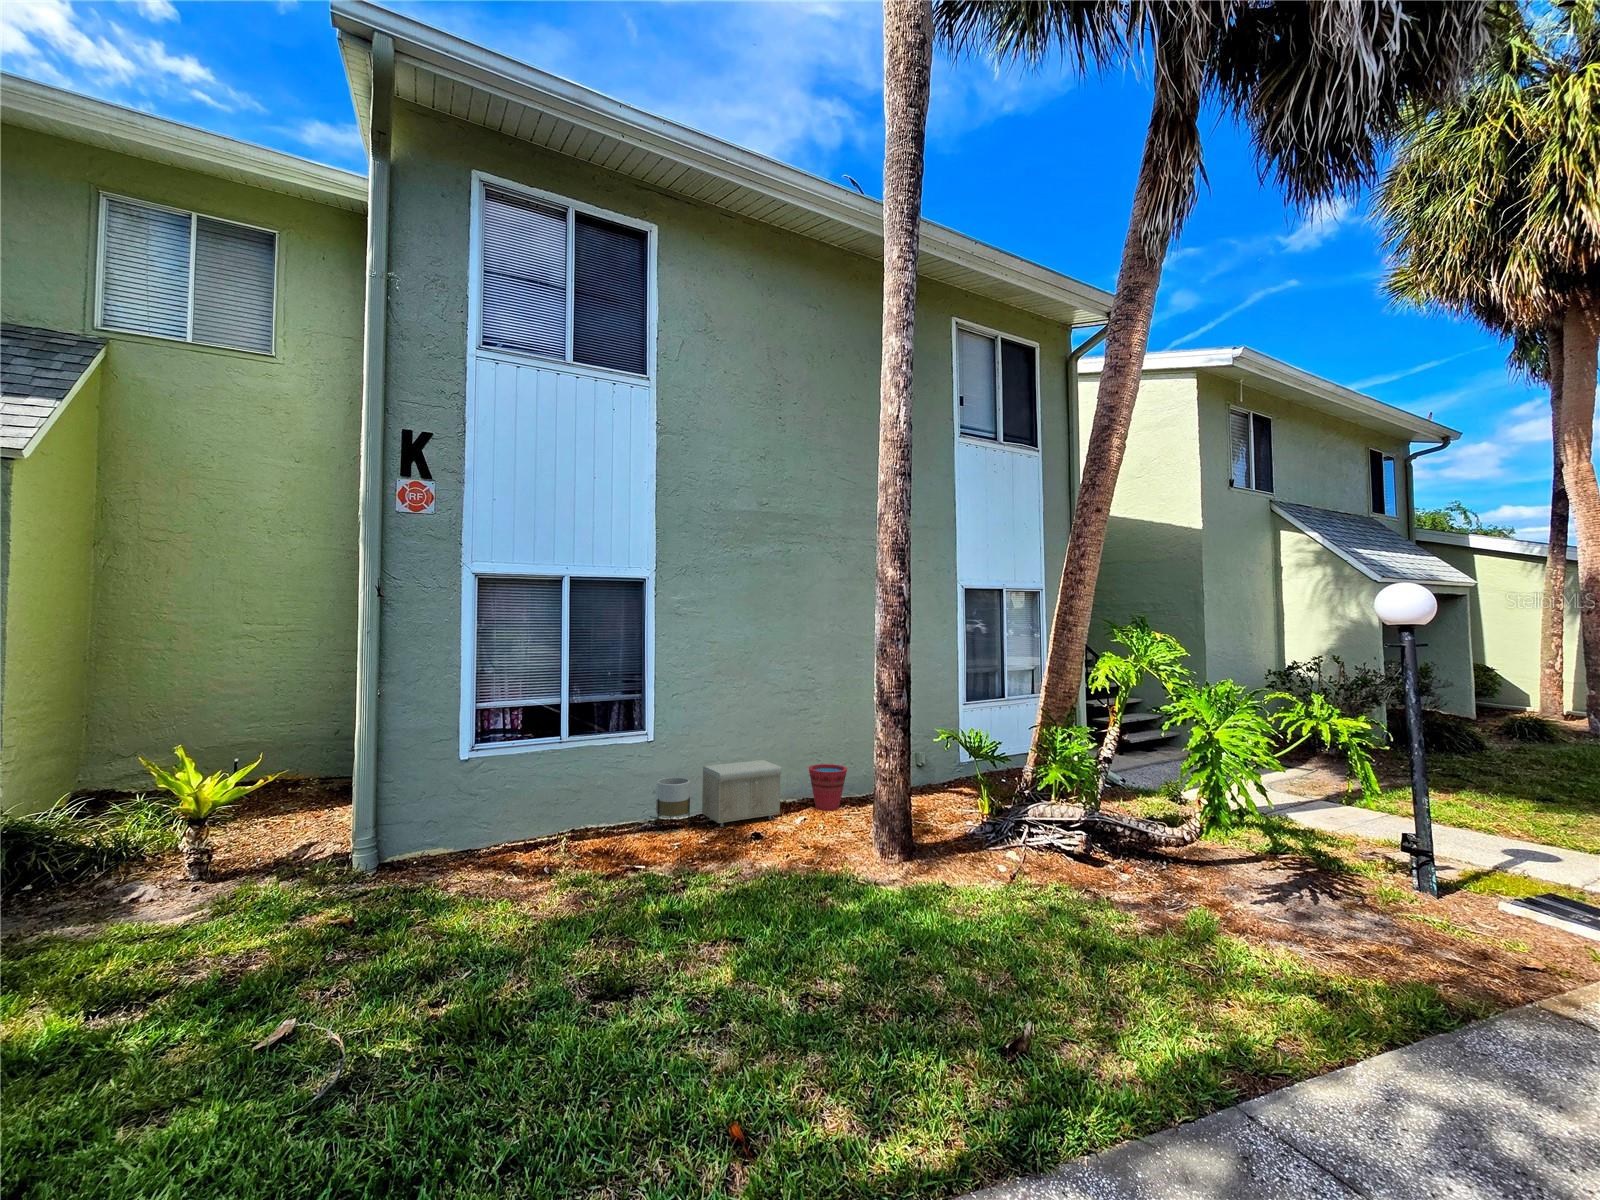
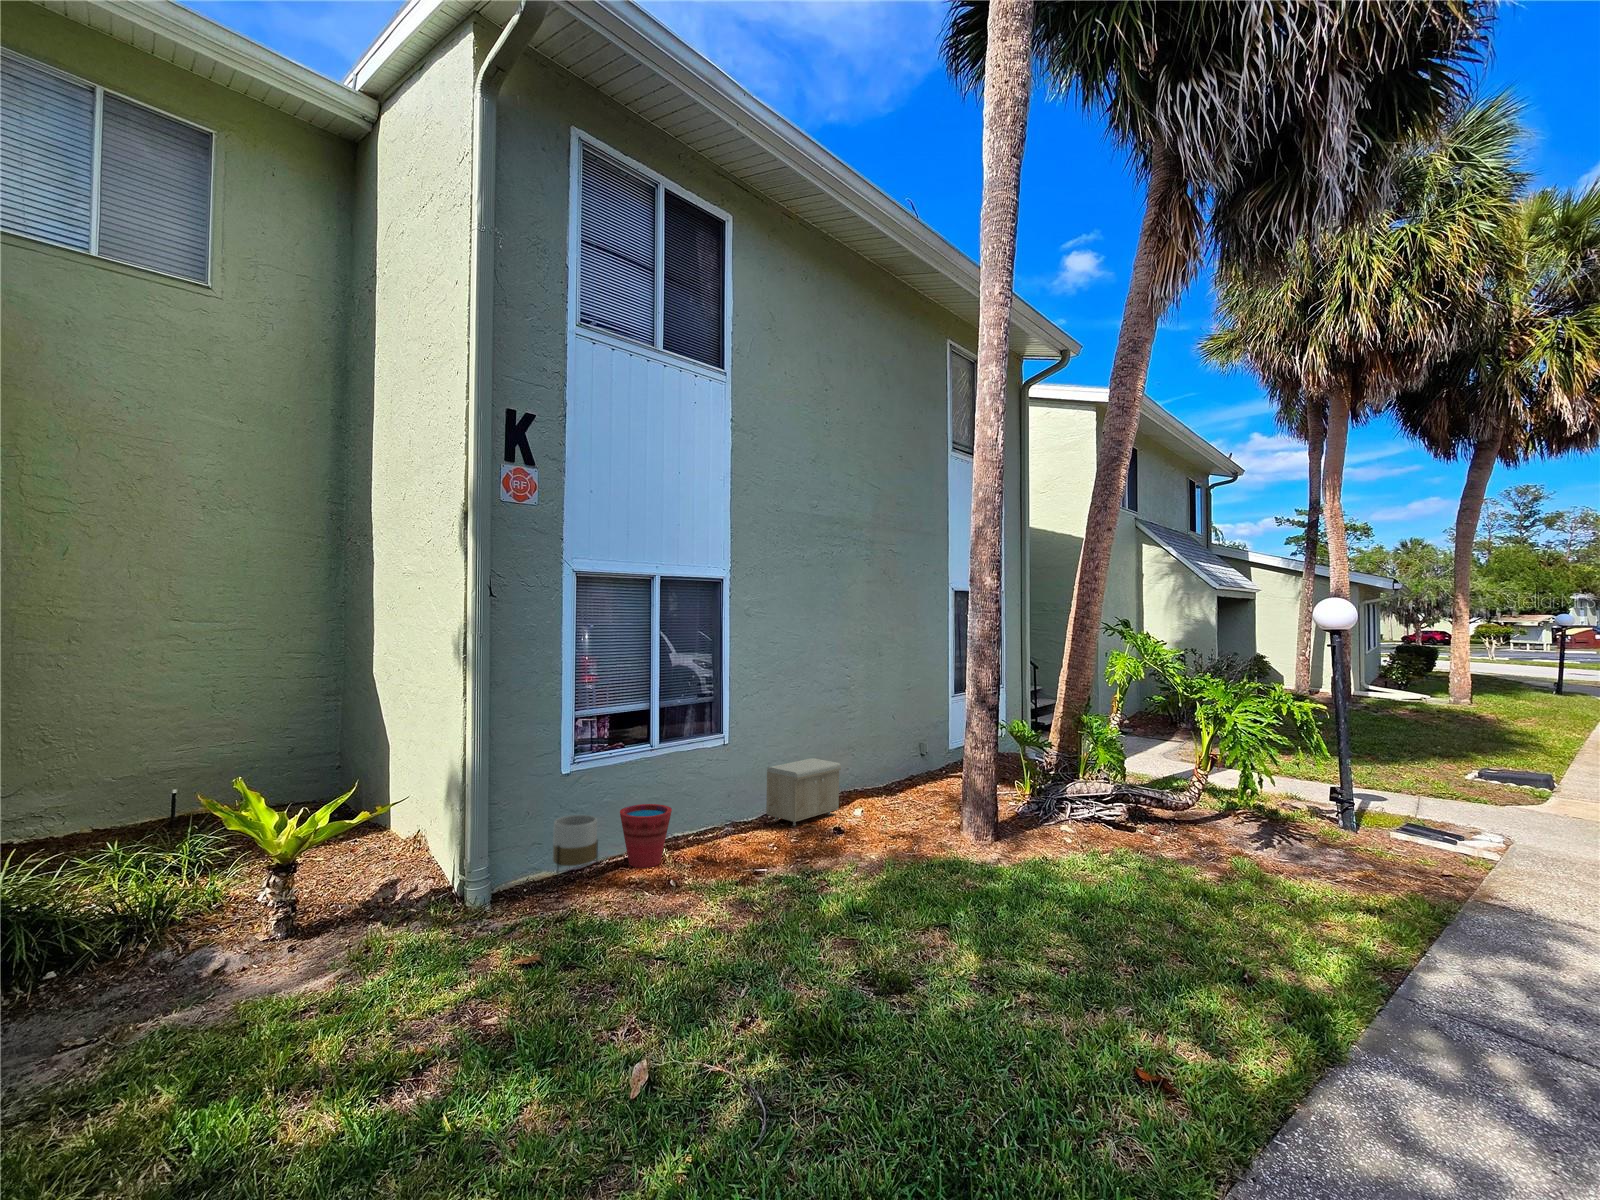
bucket: present [809,764,847,810] -> present [620,804,672,868]
planter: present [656,777,690,832] -> present [553,815,598,868]

